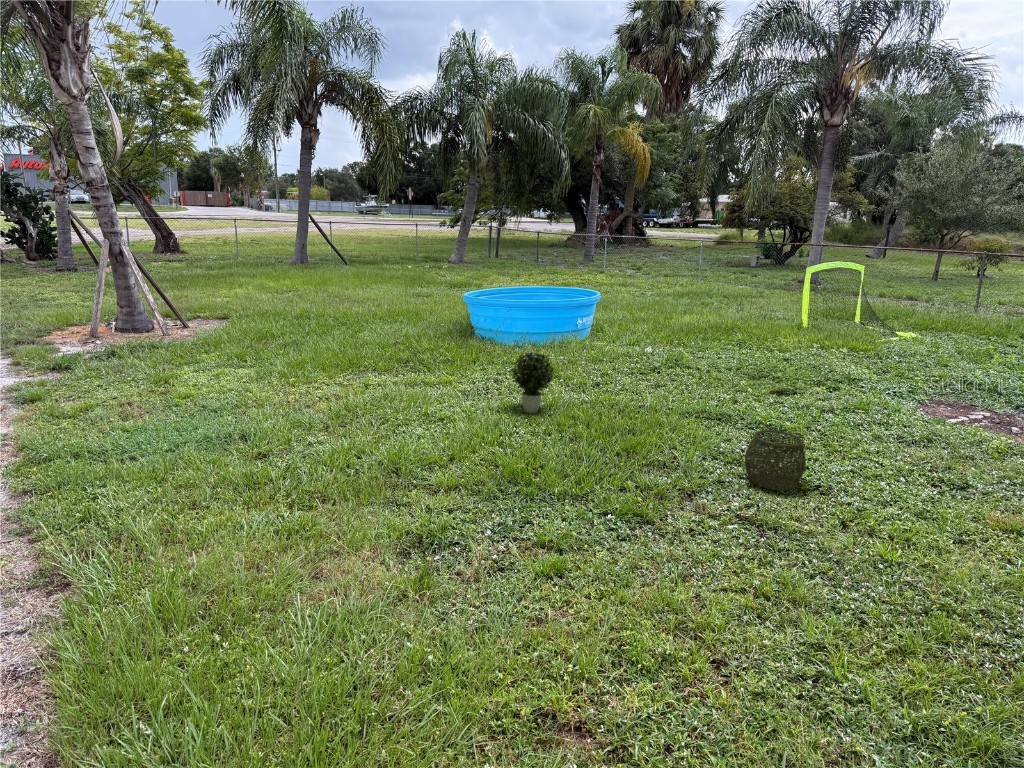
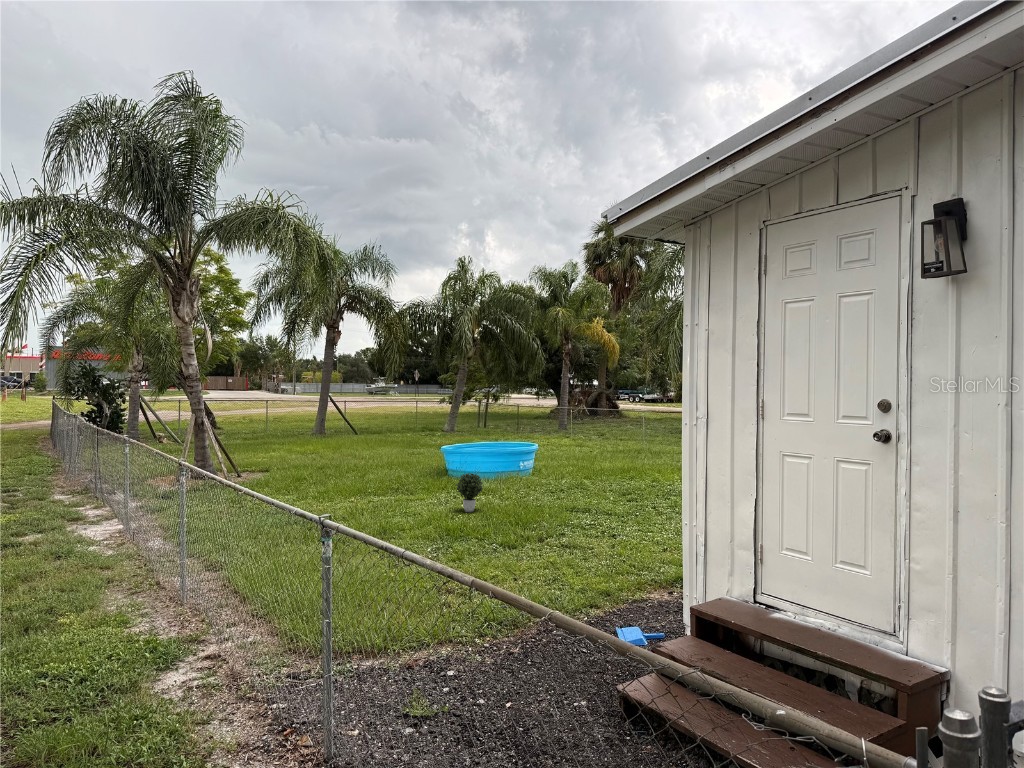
woven basket: present [745,430,806,491] -> none [578,506,610,539]

